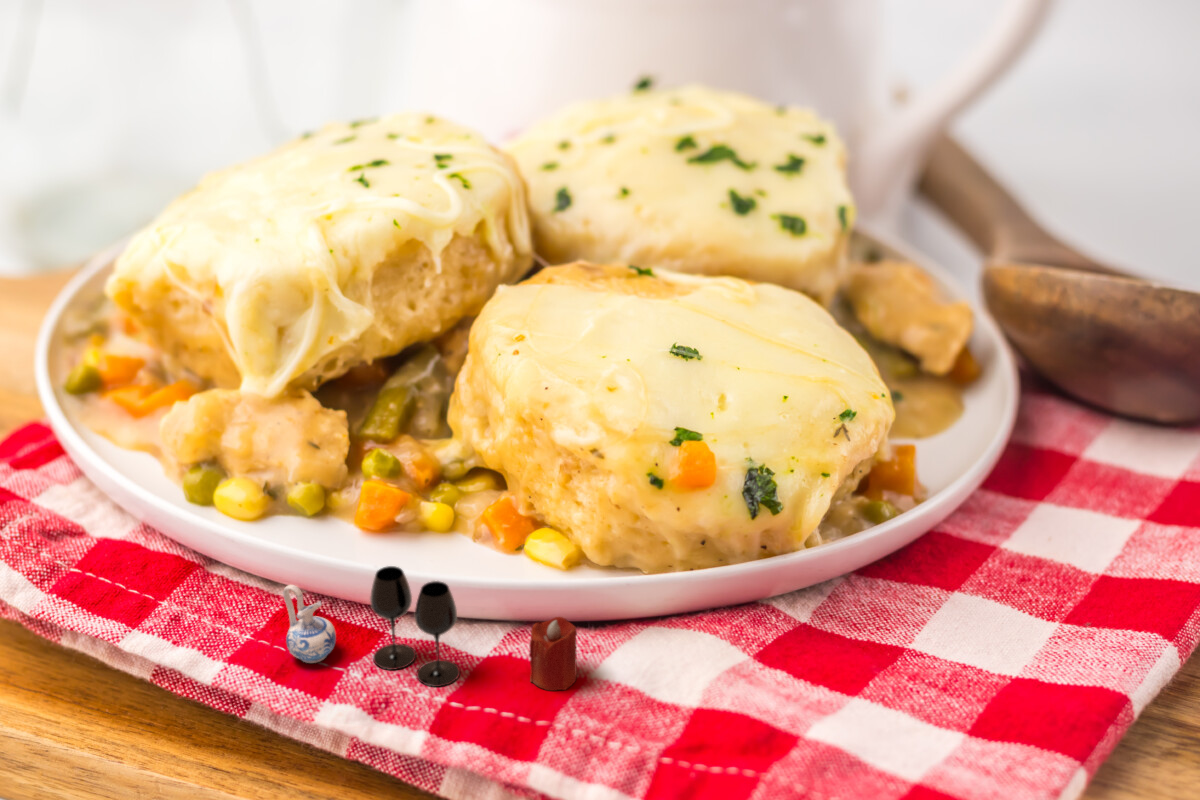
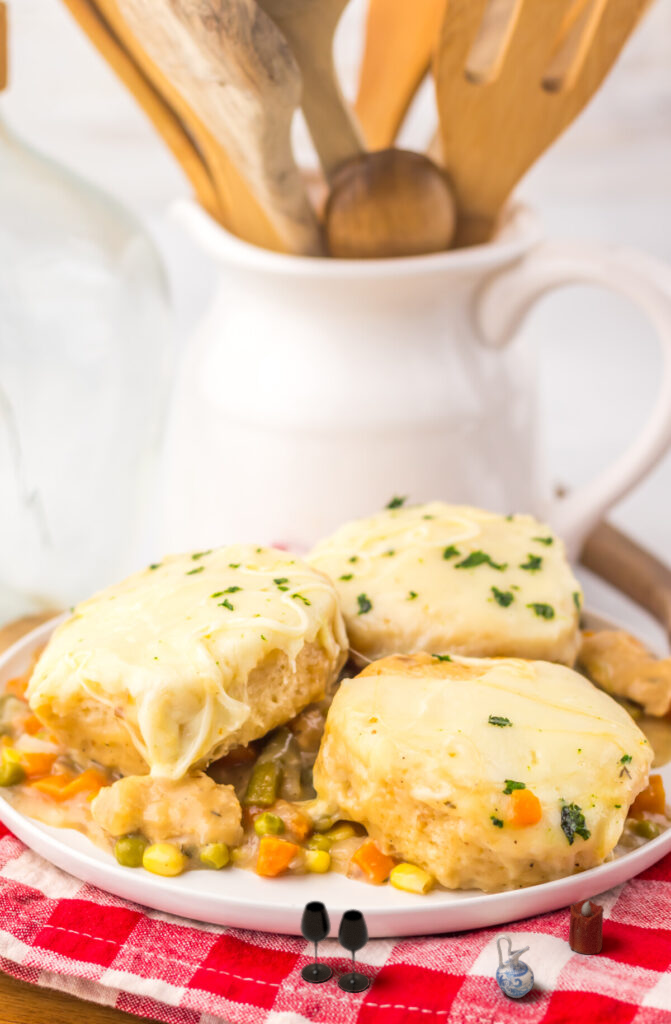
ceramic pitcher: present [283,585,336,663] -> present [496,935,534,998]
candle: present [529,617,577,691] -> present [569,900,604,954]

